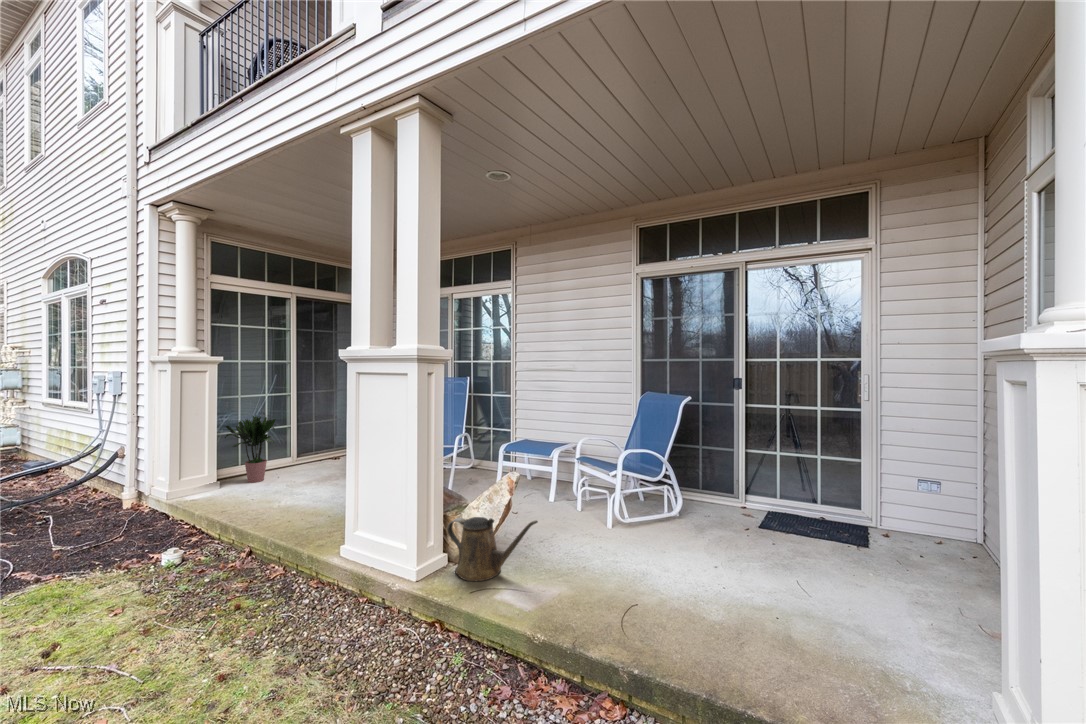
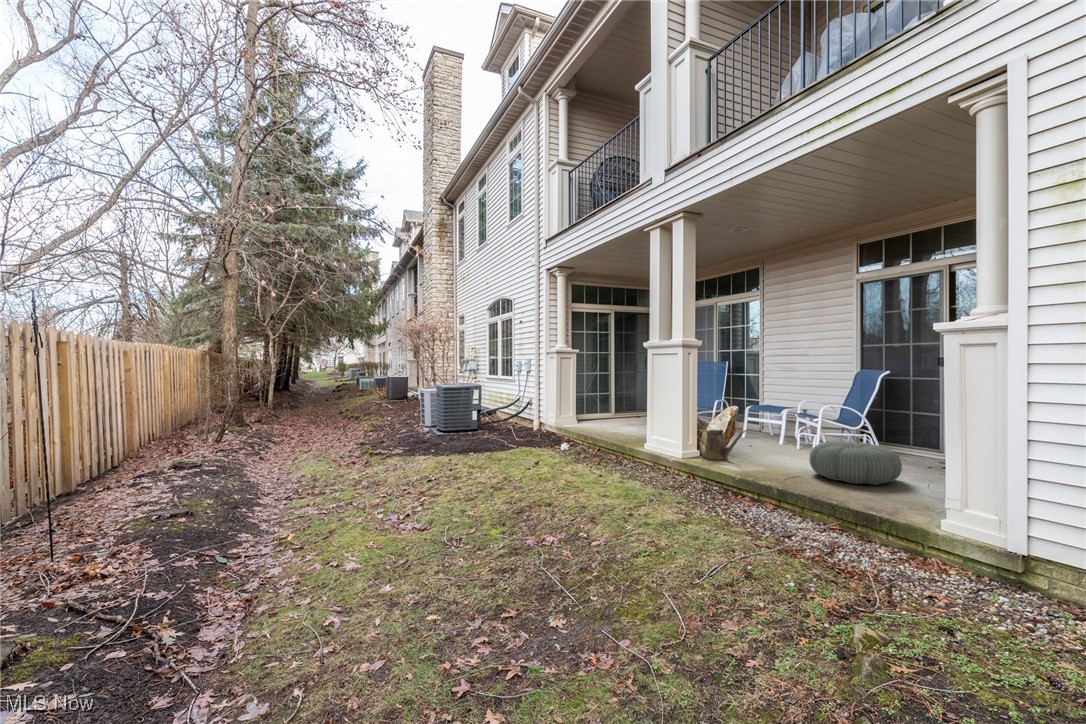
potted plant: present [225,415,276,483] -> none [578,383,606,423]
pouf: none [647,523,789,621] -> present [809,441,902,485]

